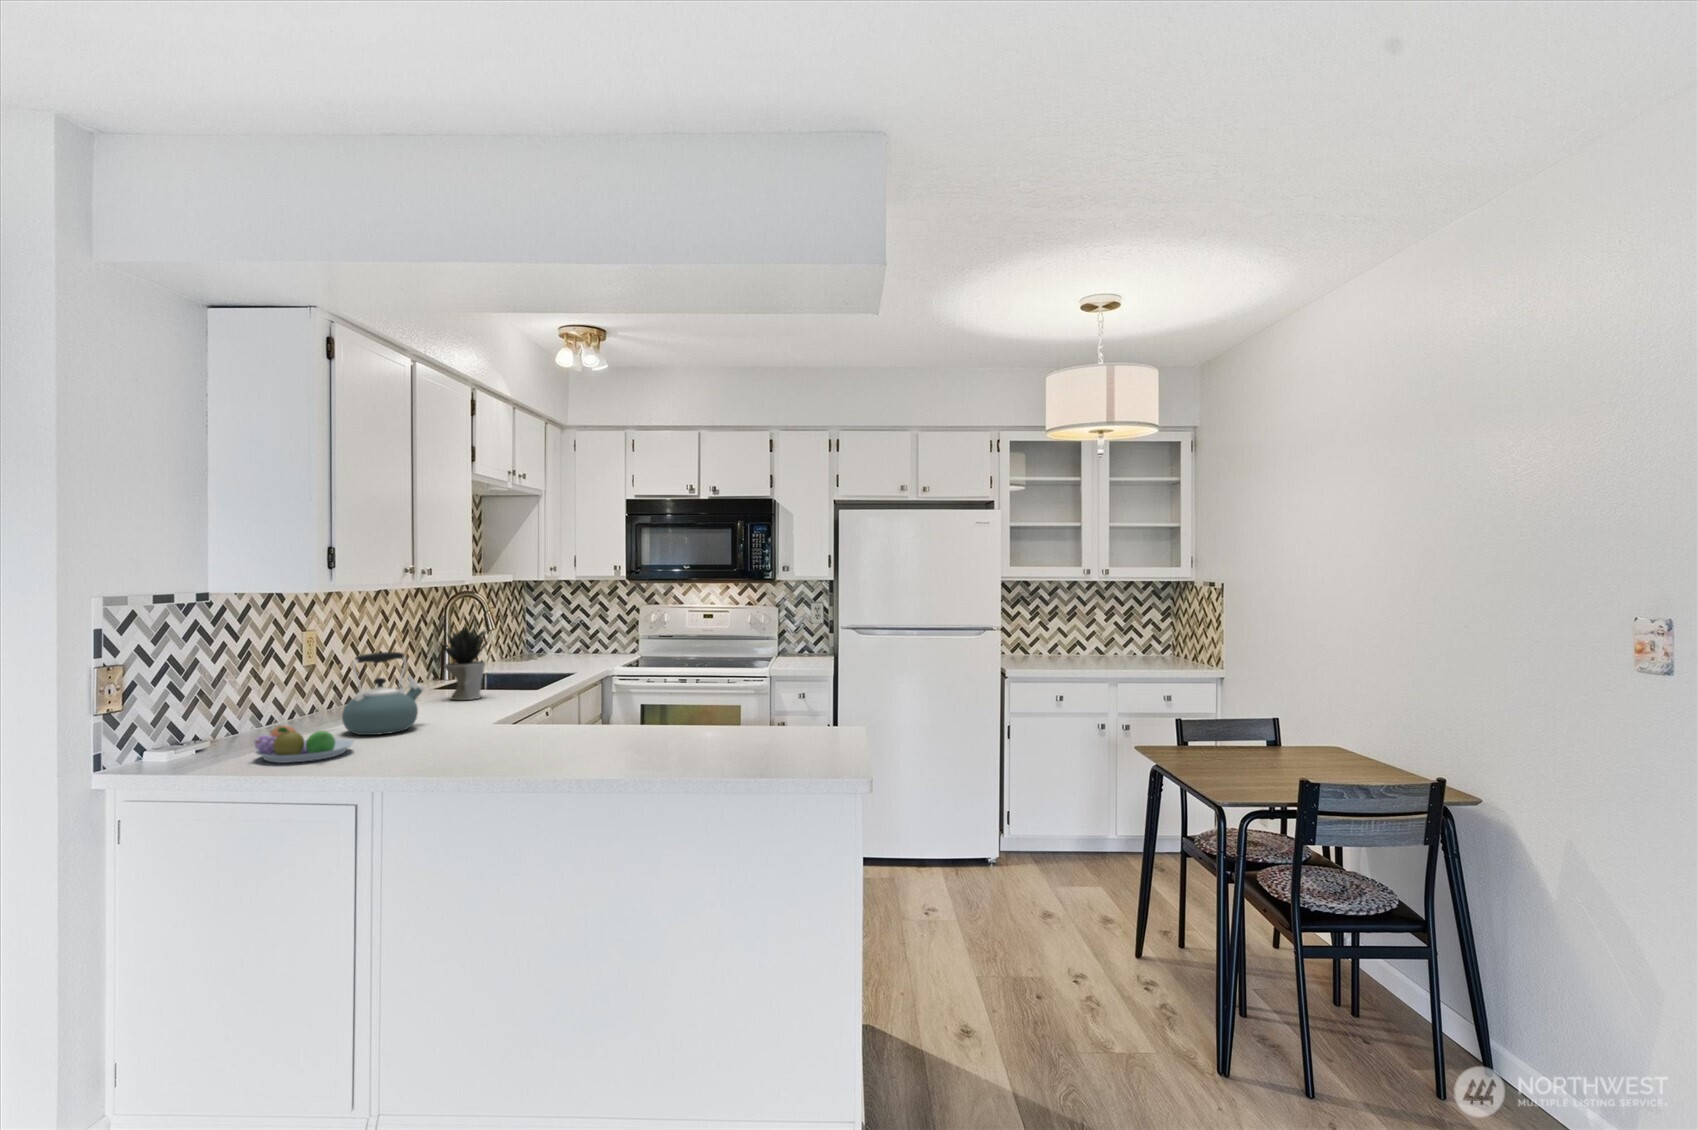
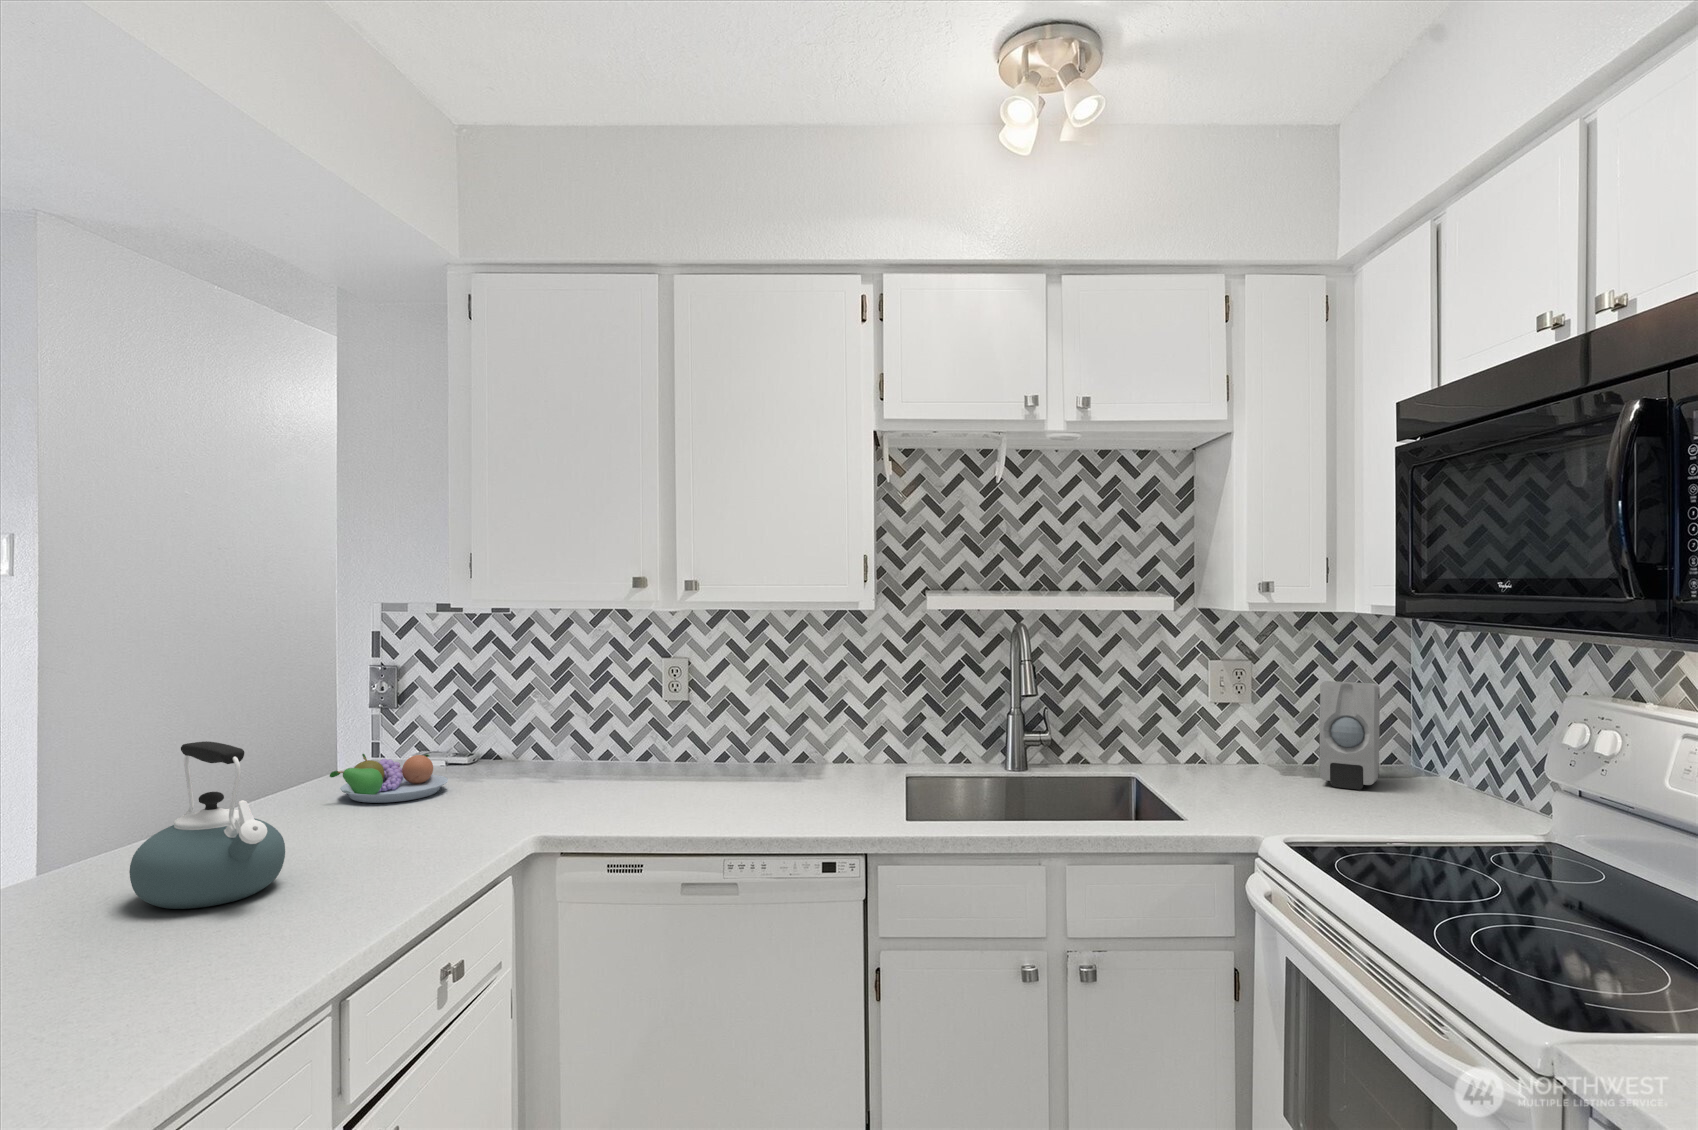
soap dispenser: none [517,613,557,662] -> present [1319,681,1380,789]
potted plant: present [440,622,488,700] -> none [780,665,871,802]
kettle: present [342,652,424,735] -> present [129,741,285,909]

